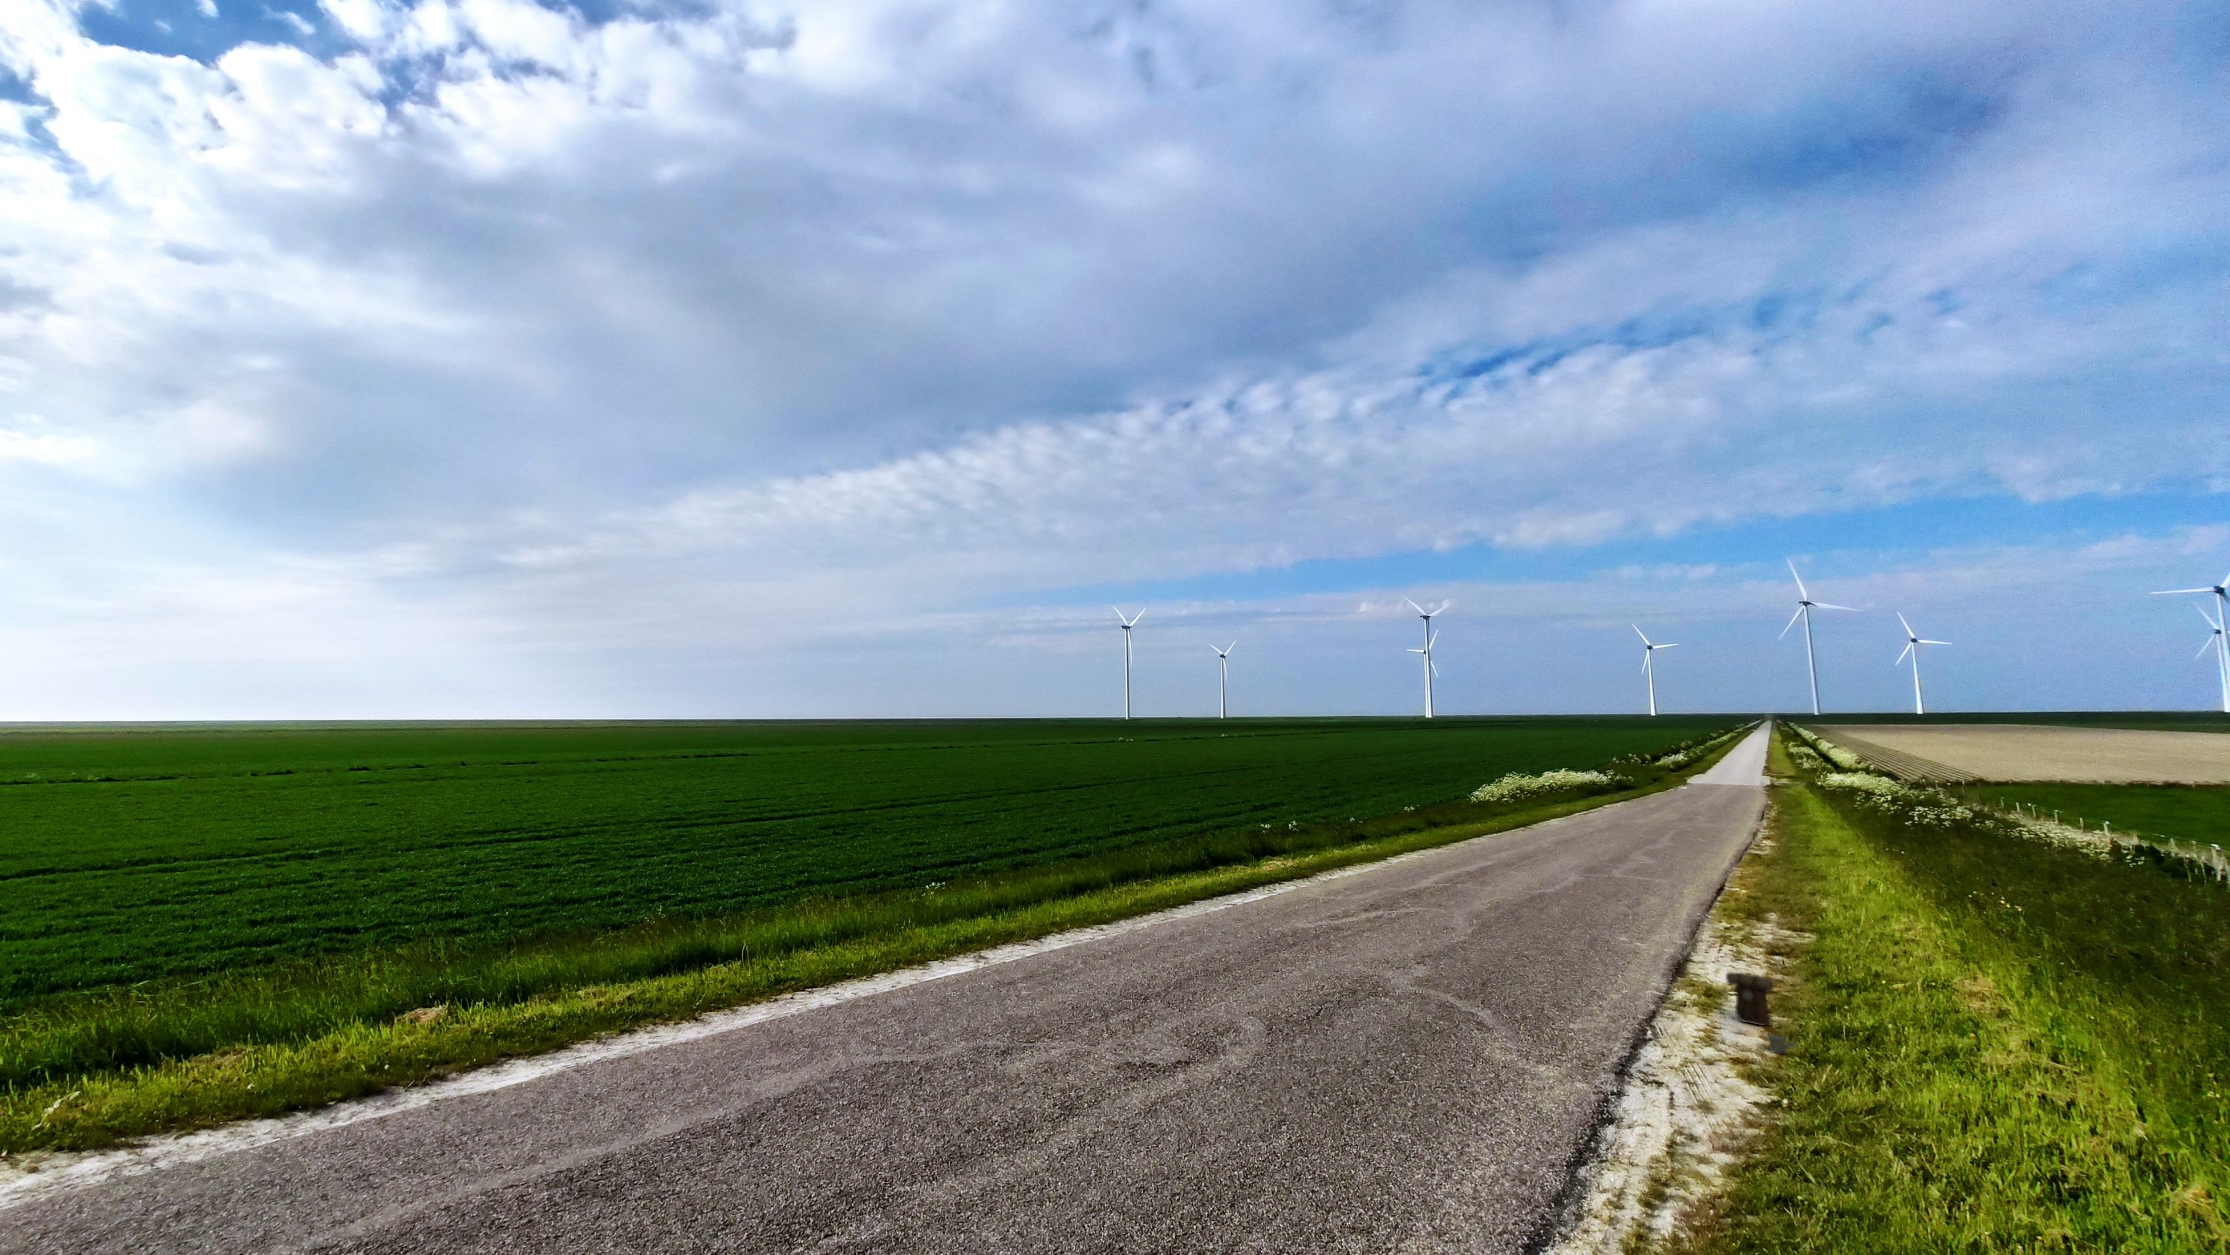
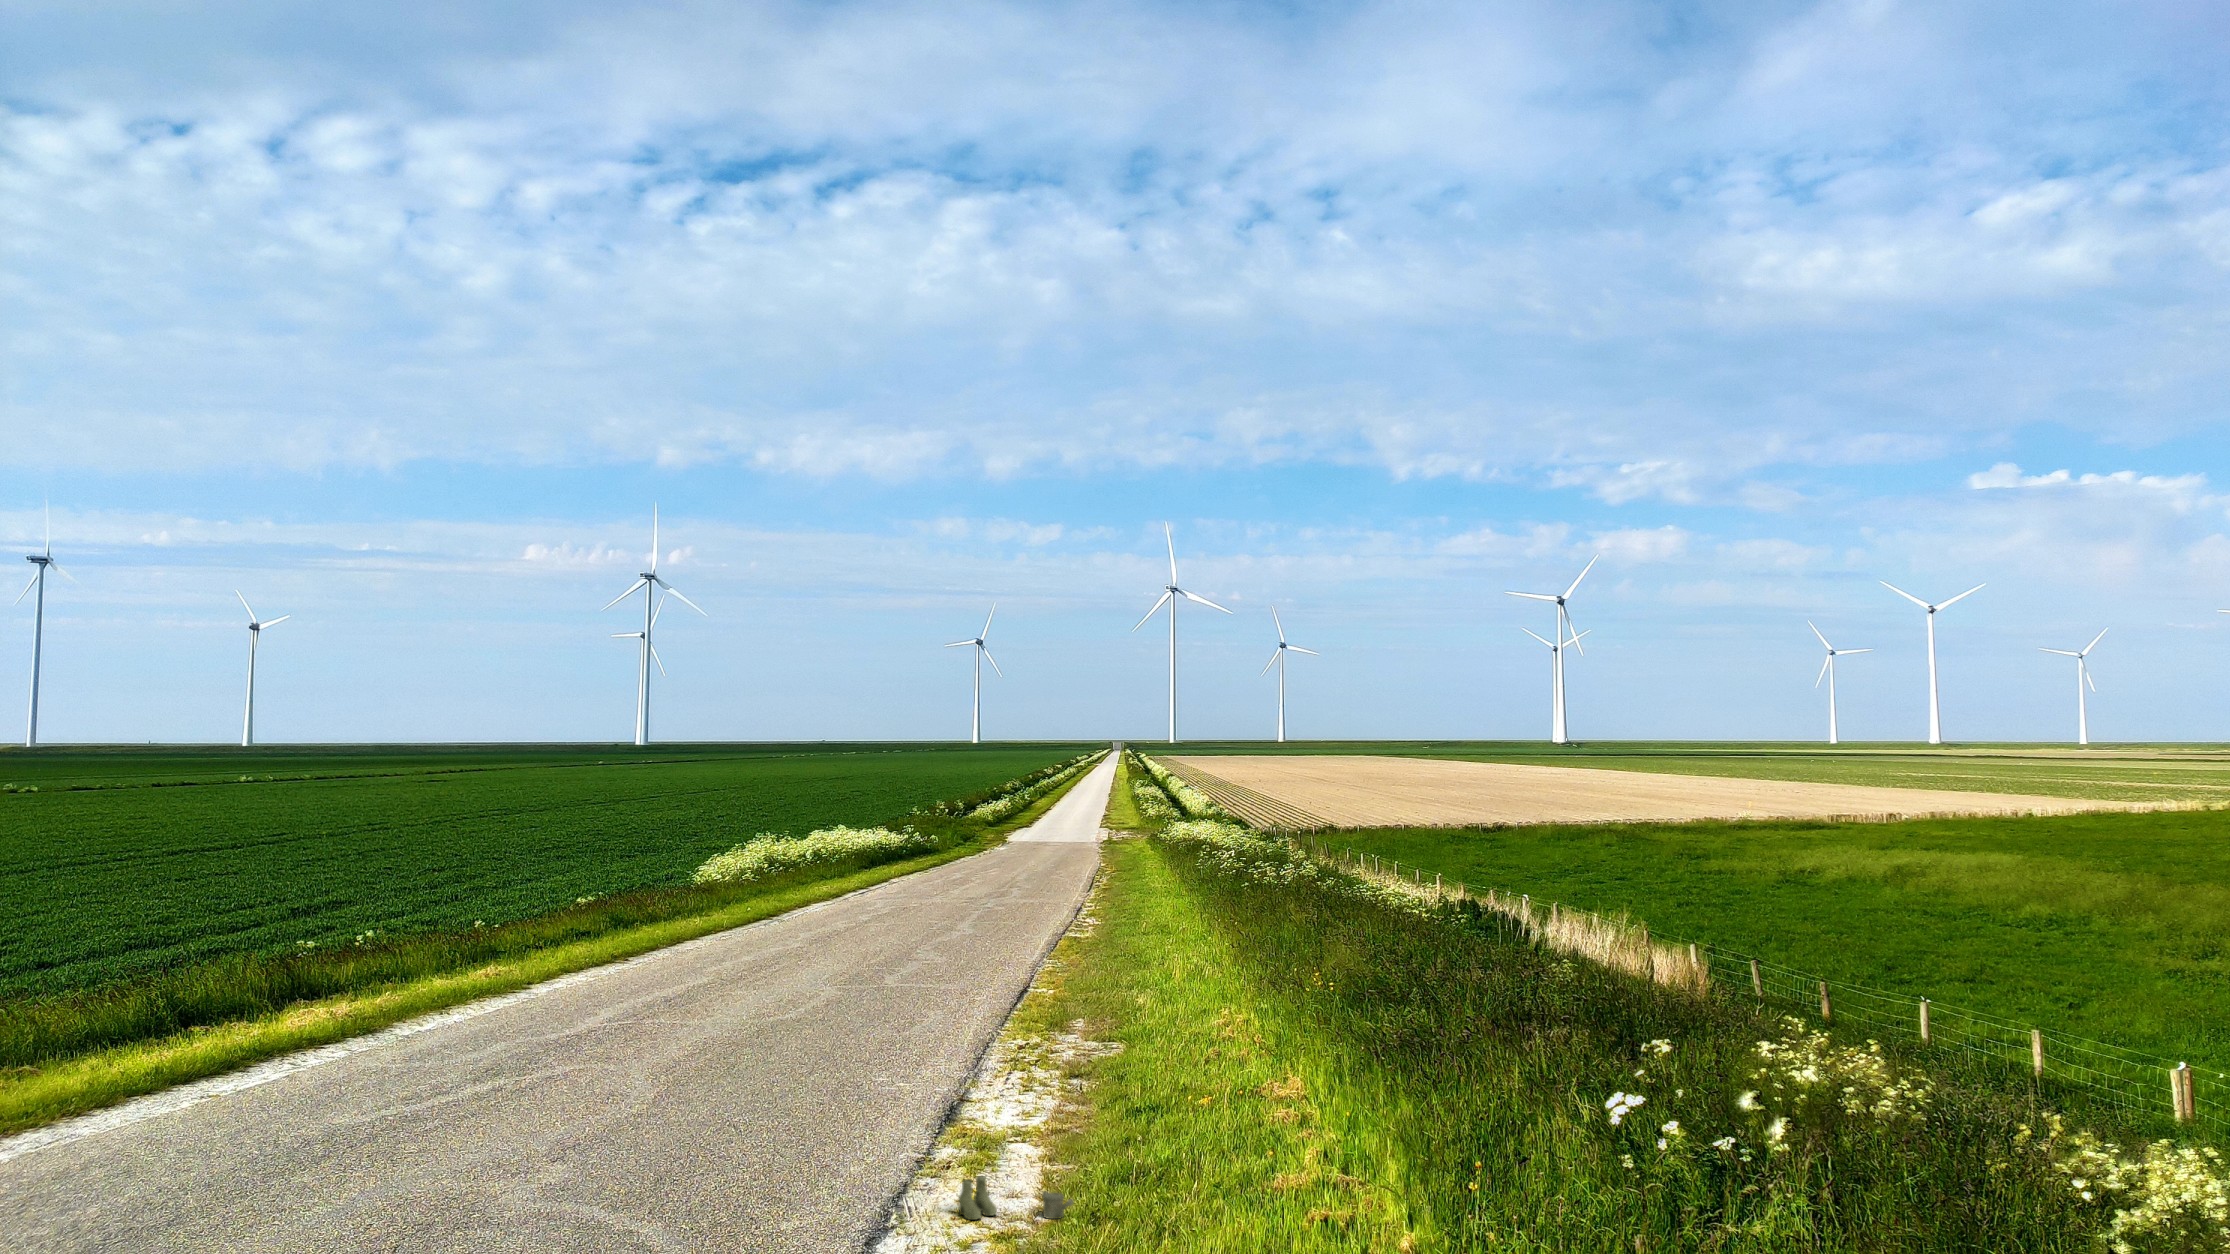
backpack: present [1726,972,1773,1026] -> none [1002,1107,1059,1180]
boots: none [1699,1015,1731,1044] -> present [959,1176,997,1220]

